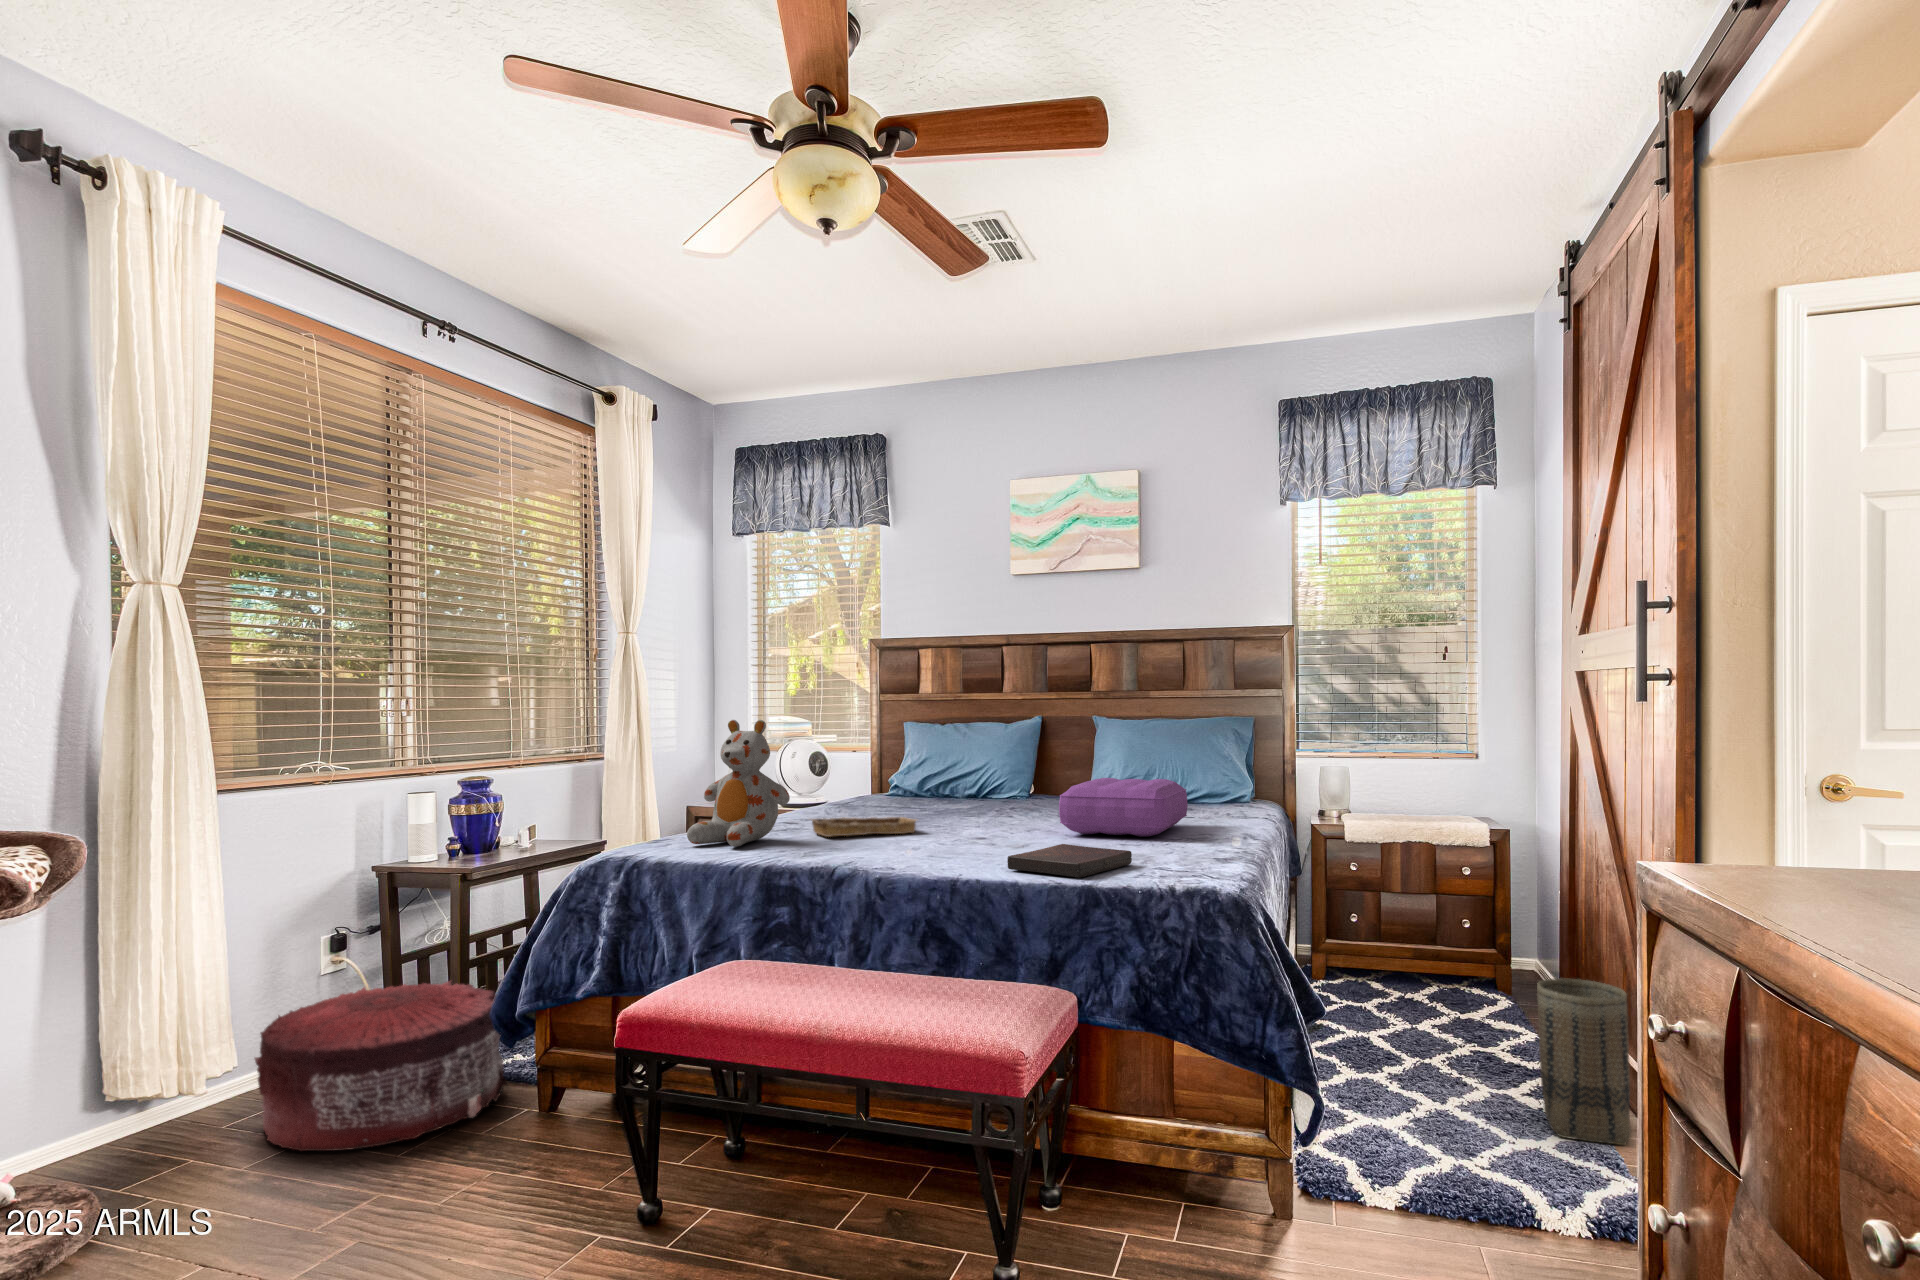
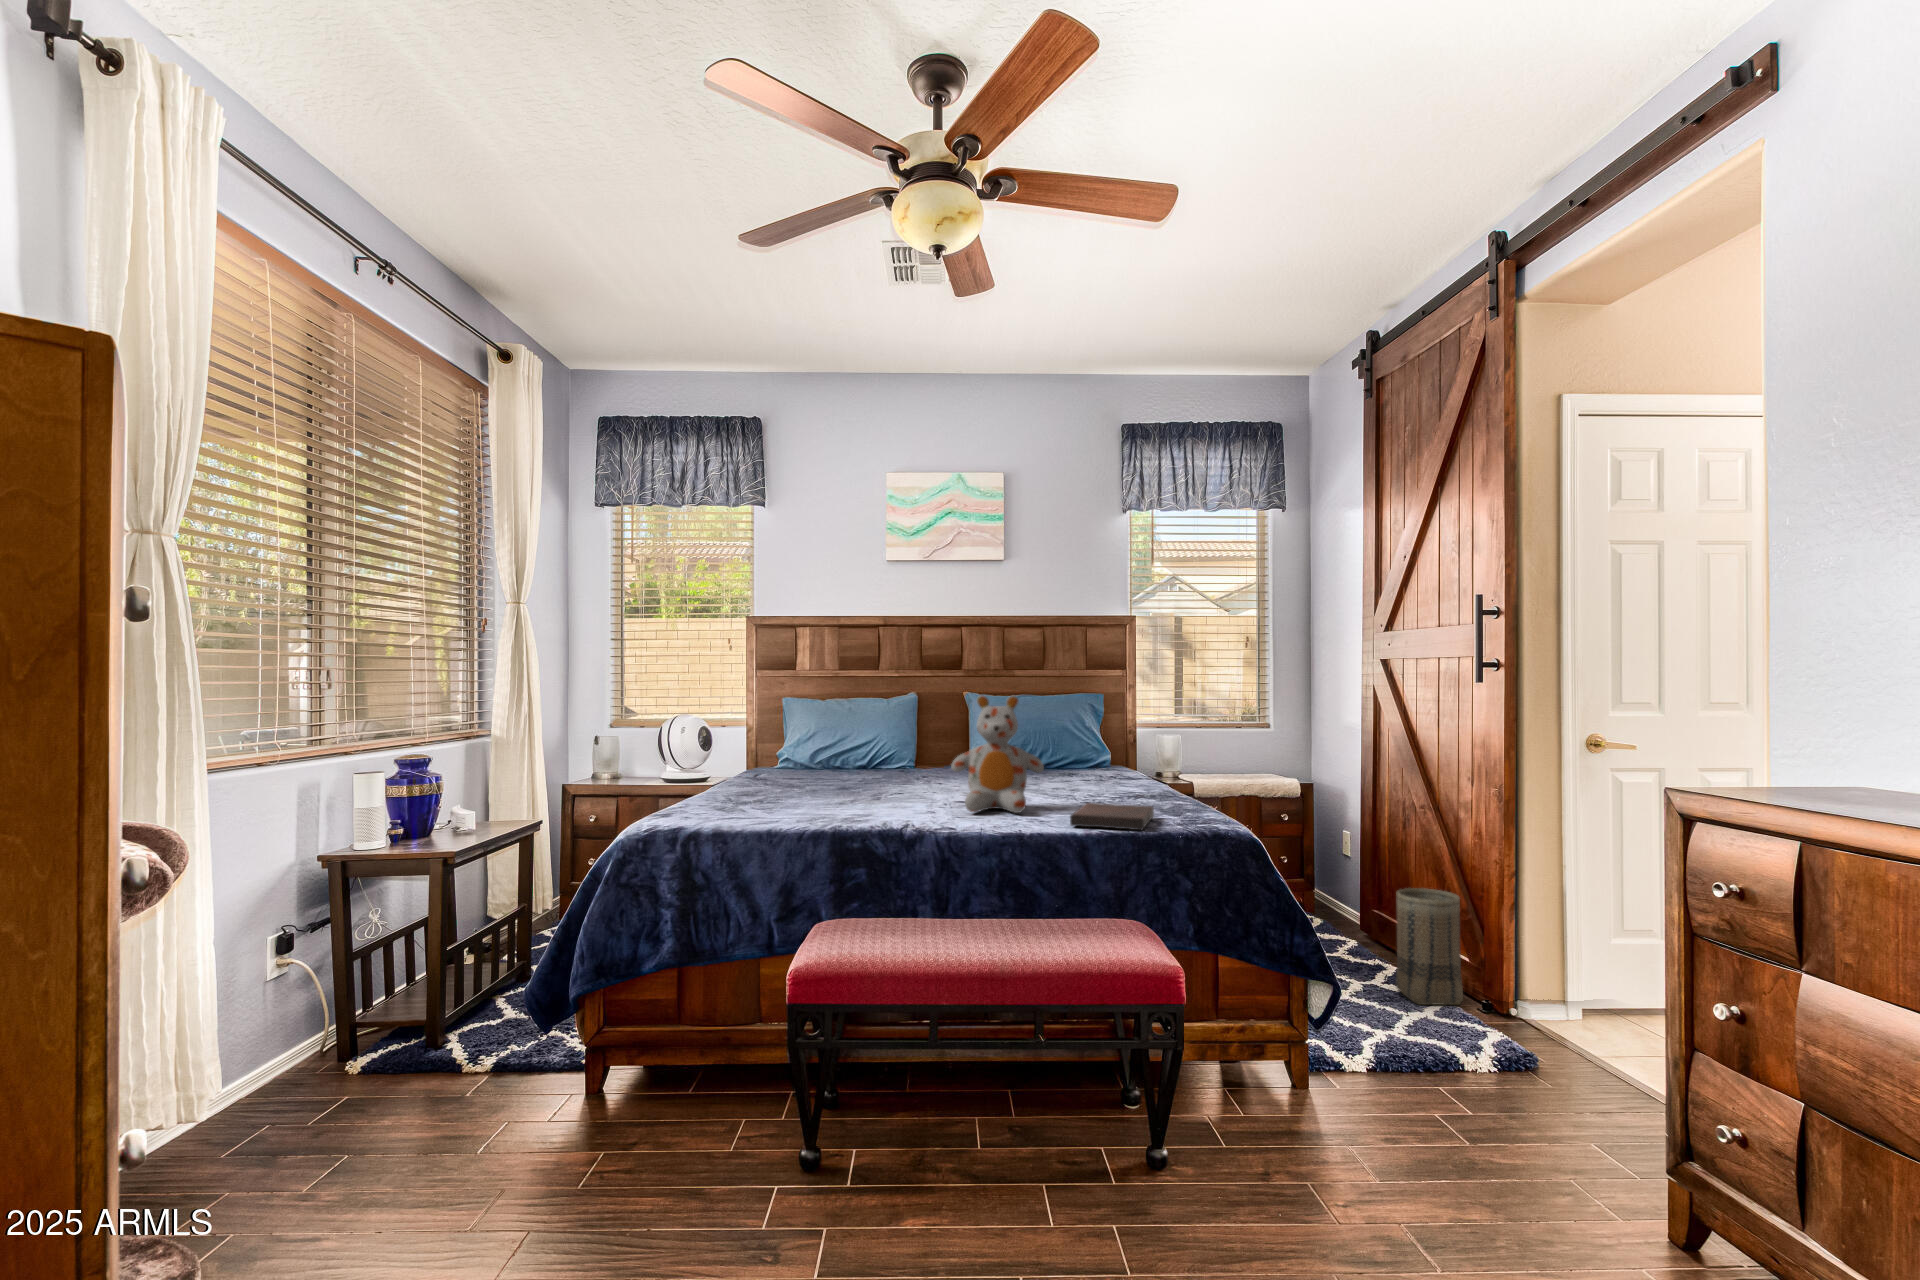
stuffed bear: present [687,720,790,847] -> present [951,695,1044,813]
pillow: present [1059,778,1188,837] -> none [1032,745,1131,794]
tray: present [812,817,916,837] -> none [810,784,913,804]
pouf: present [255,981,508,1151] -> none [272,969,536,1165]

